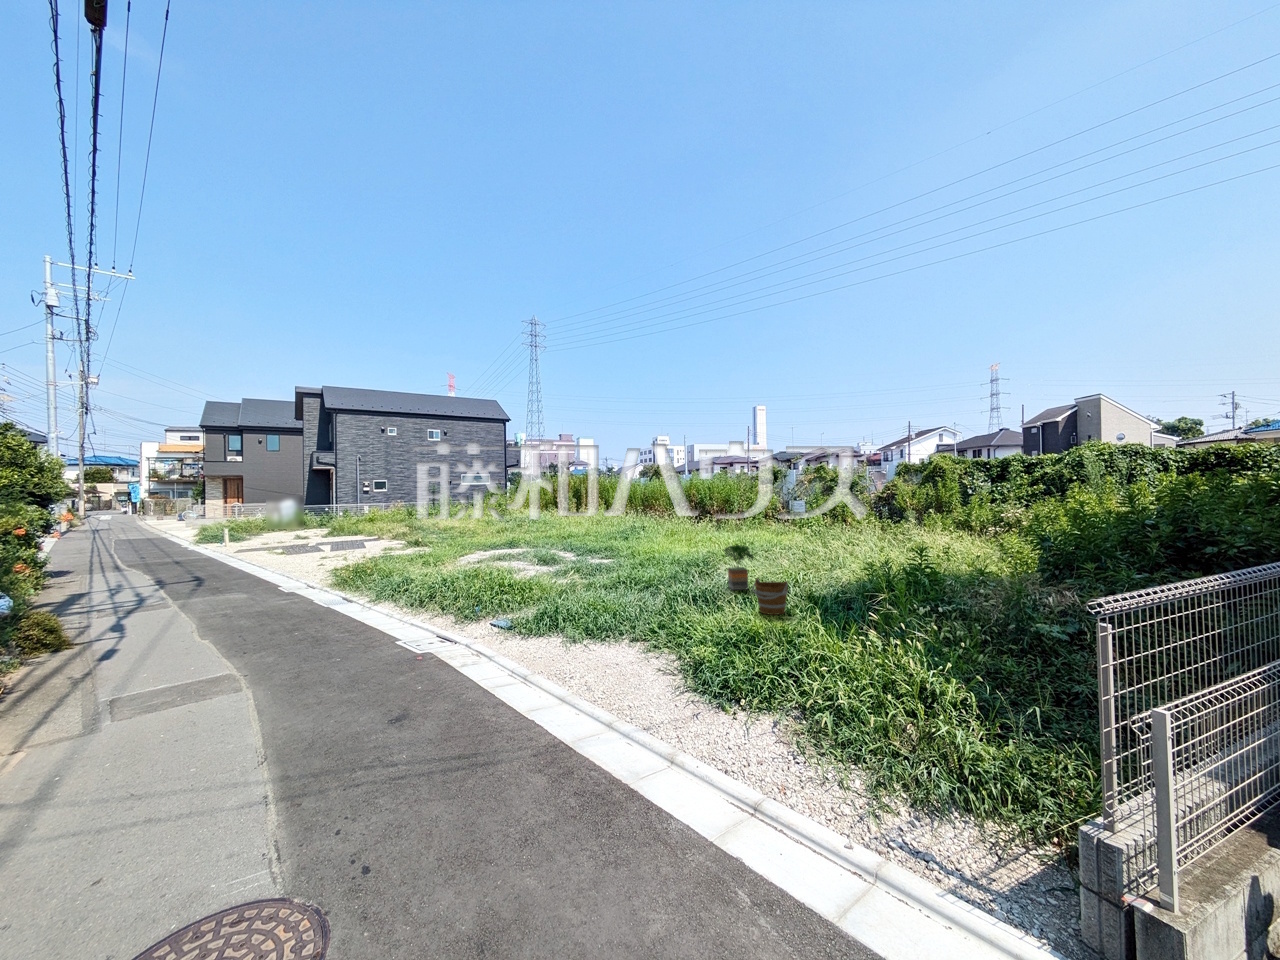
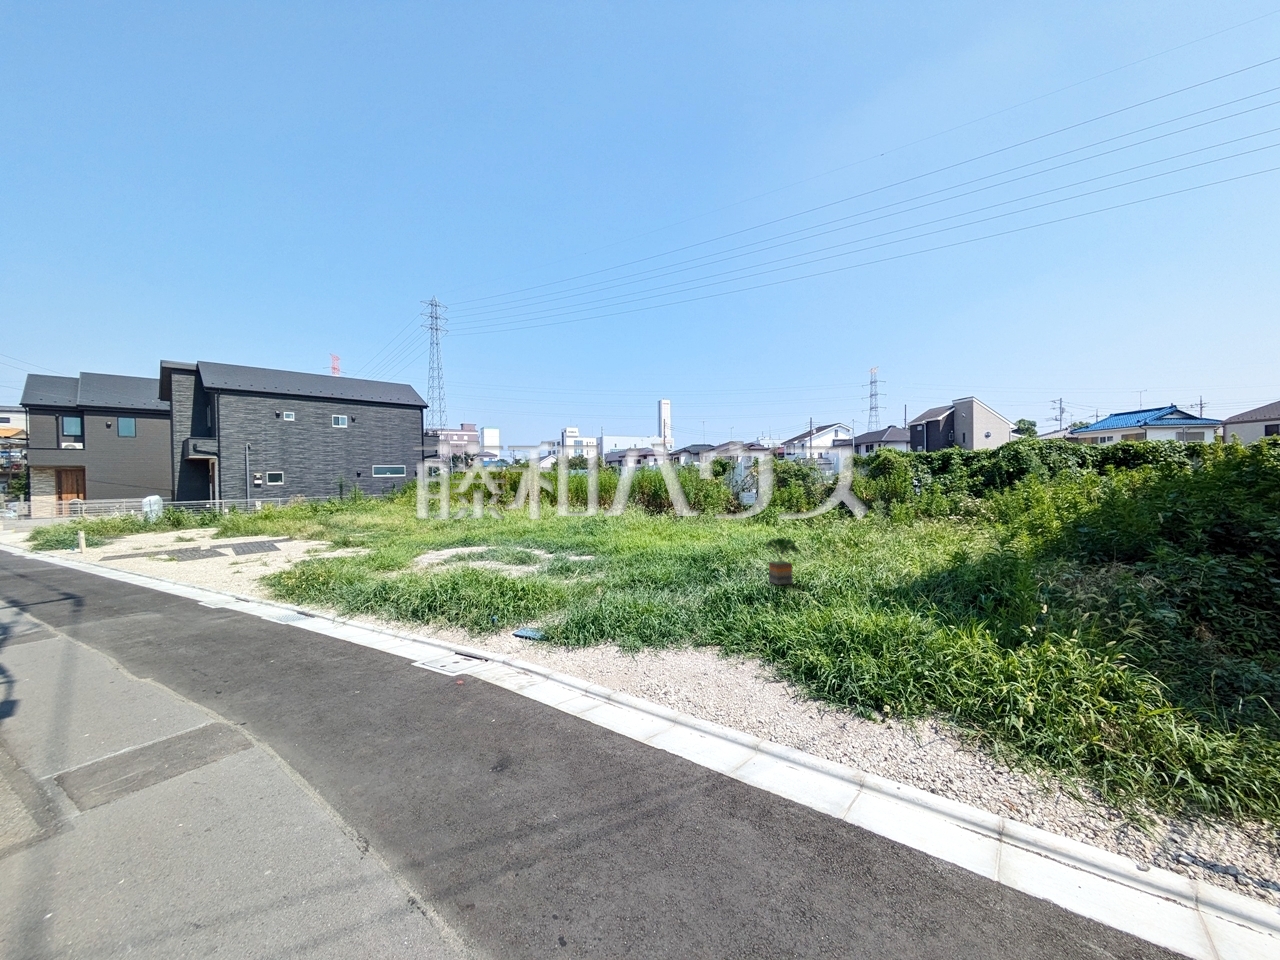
bucket: present [752,578,788,615] -> none [825,572,864,610]

